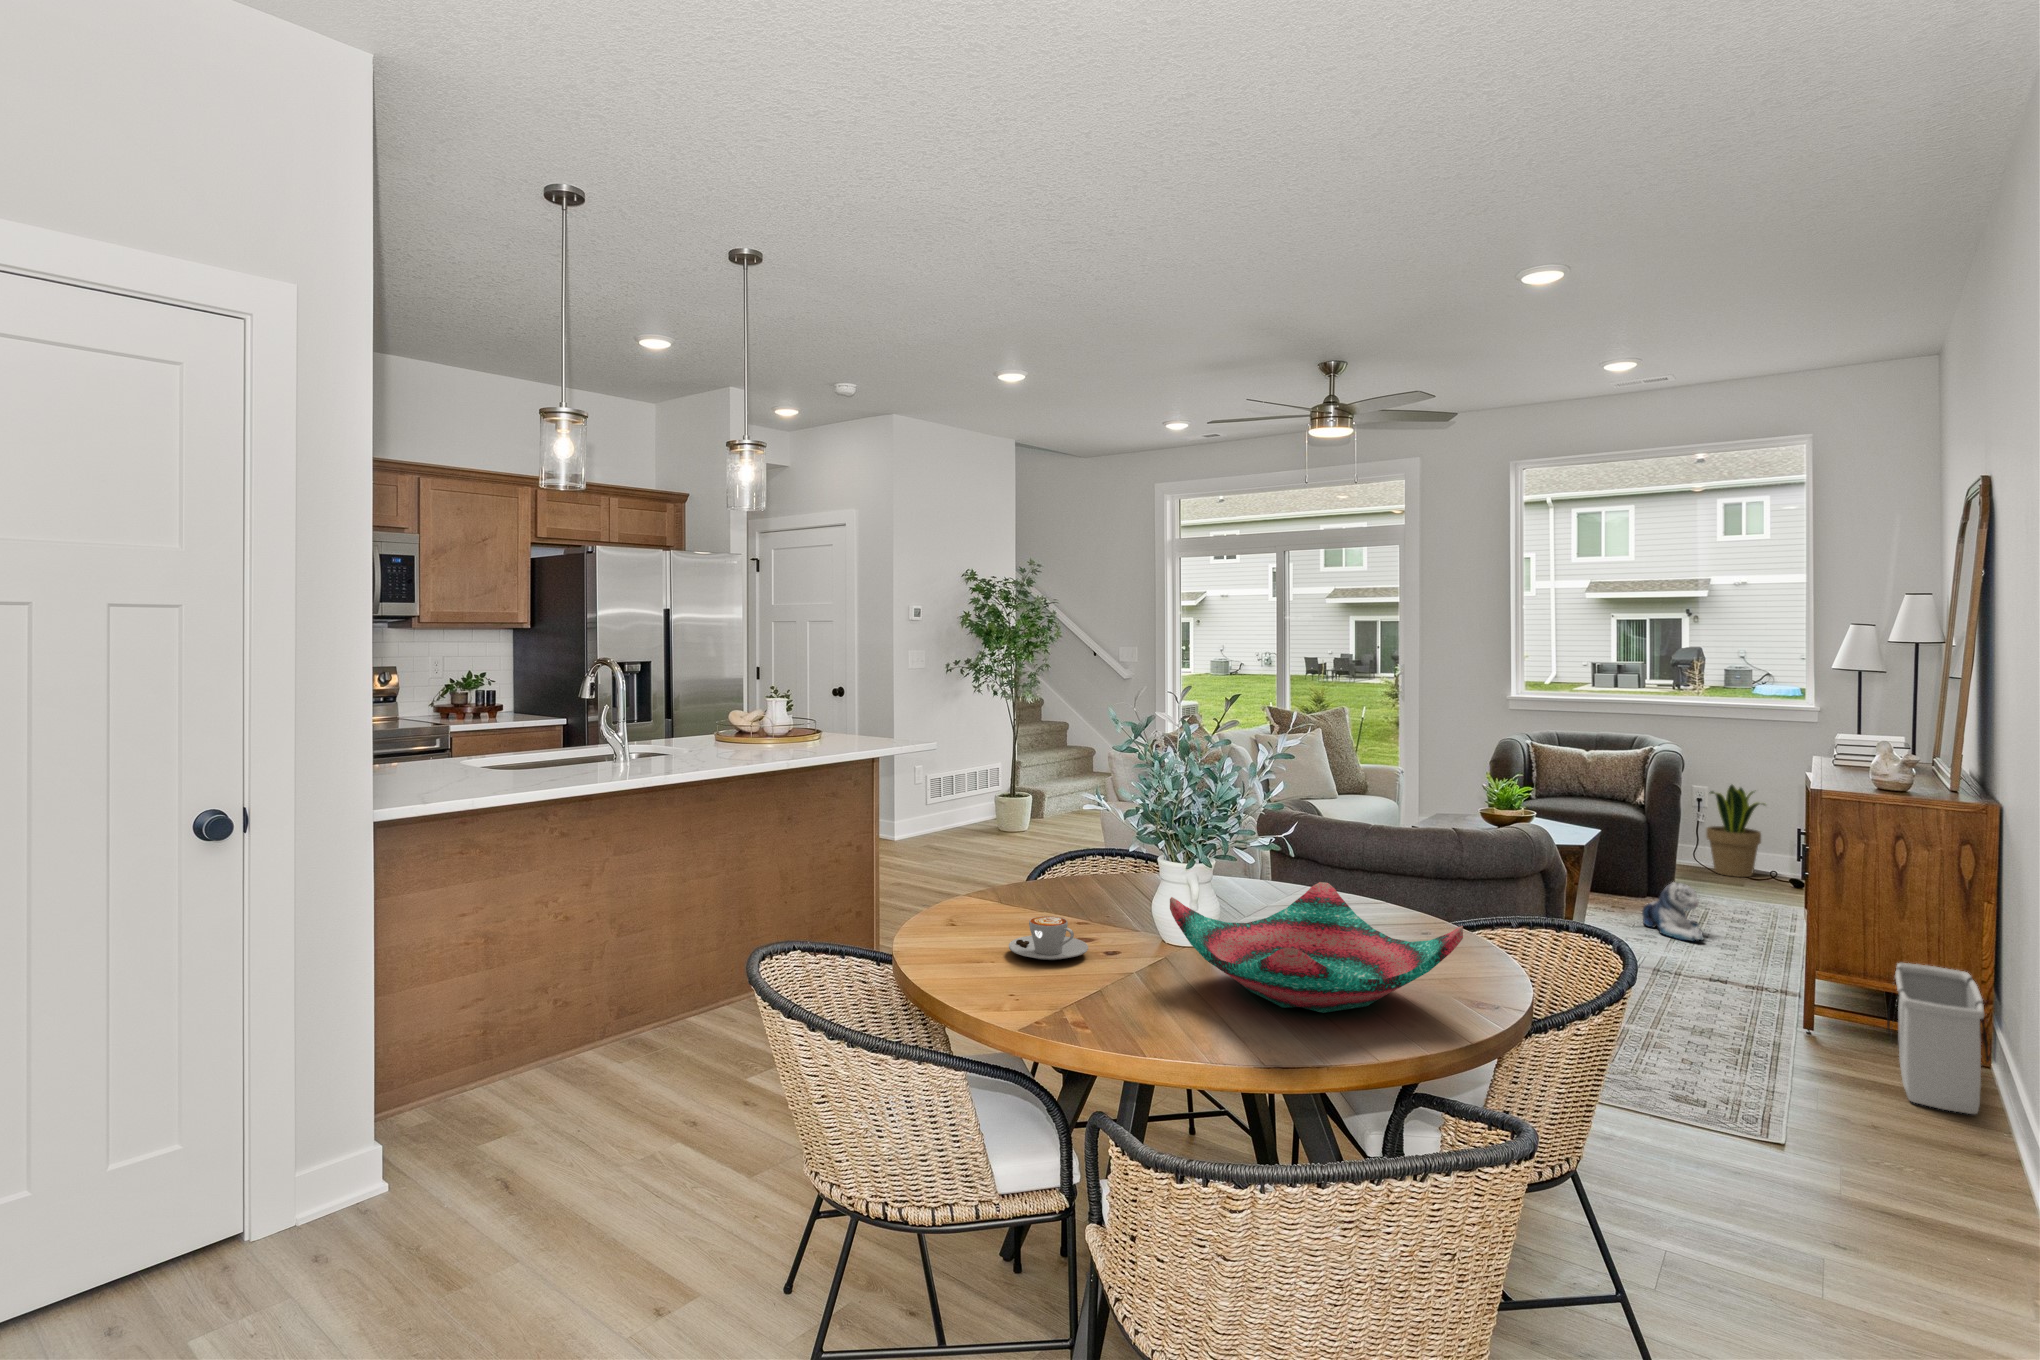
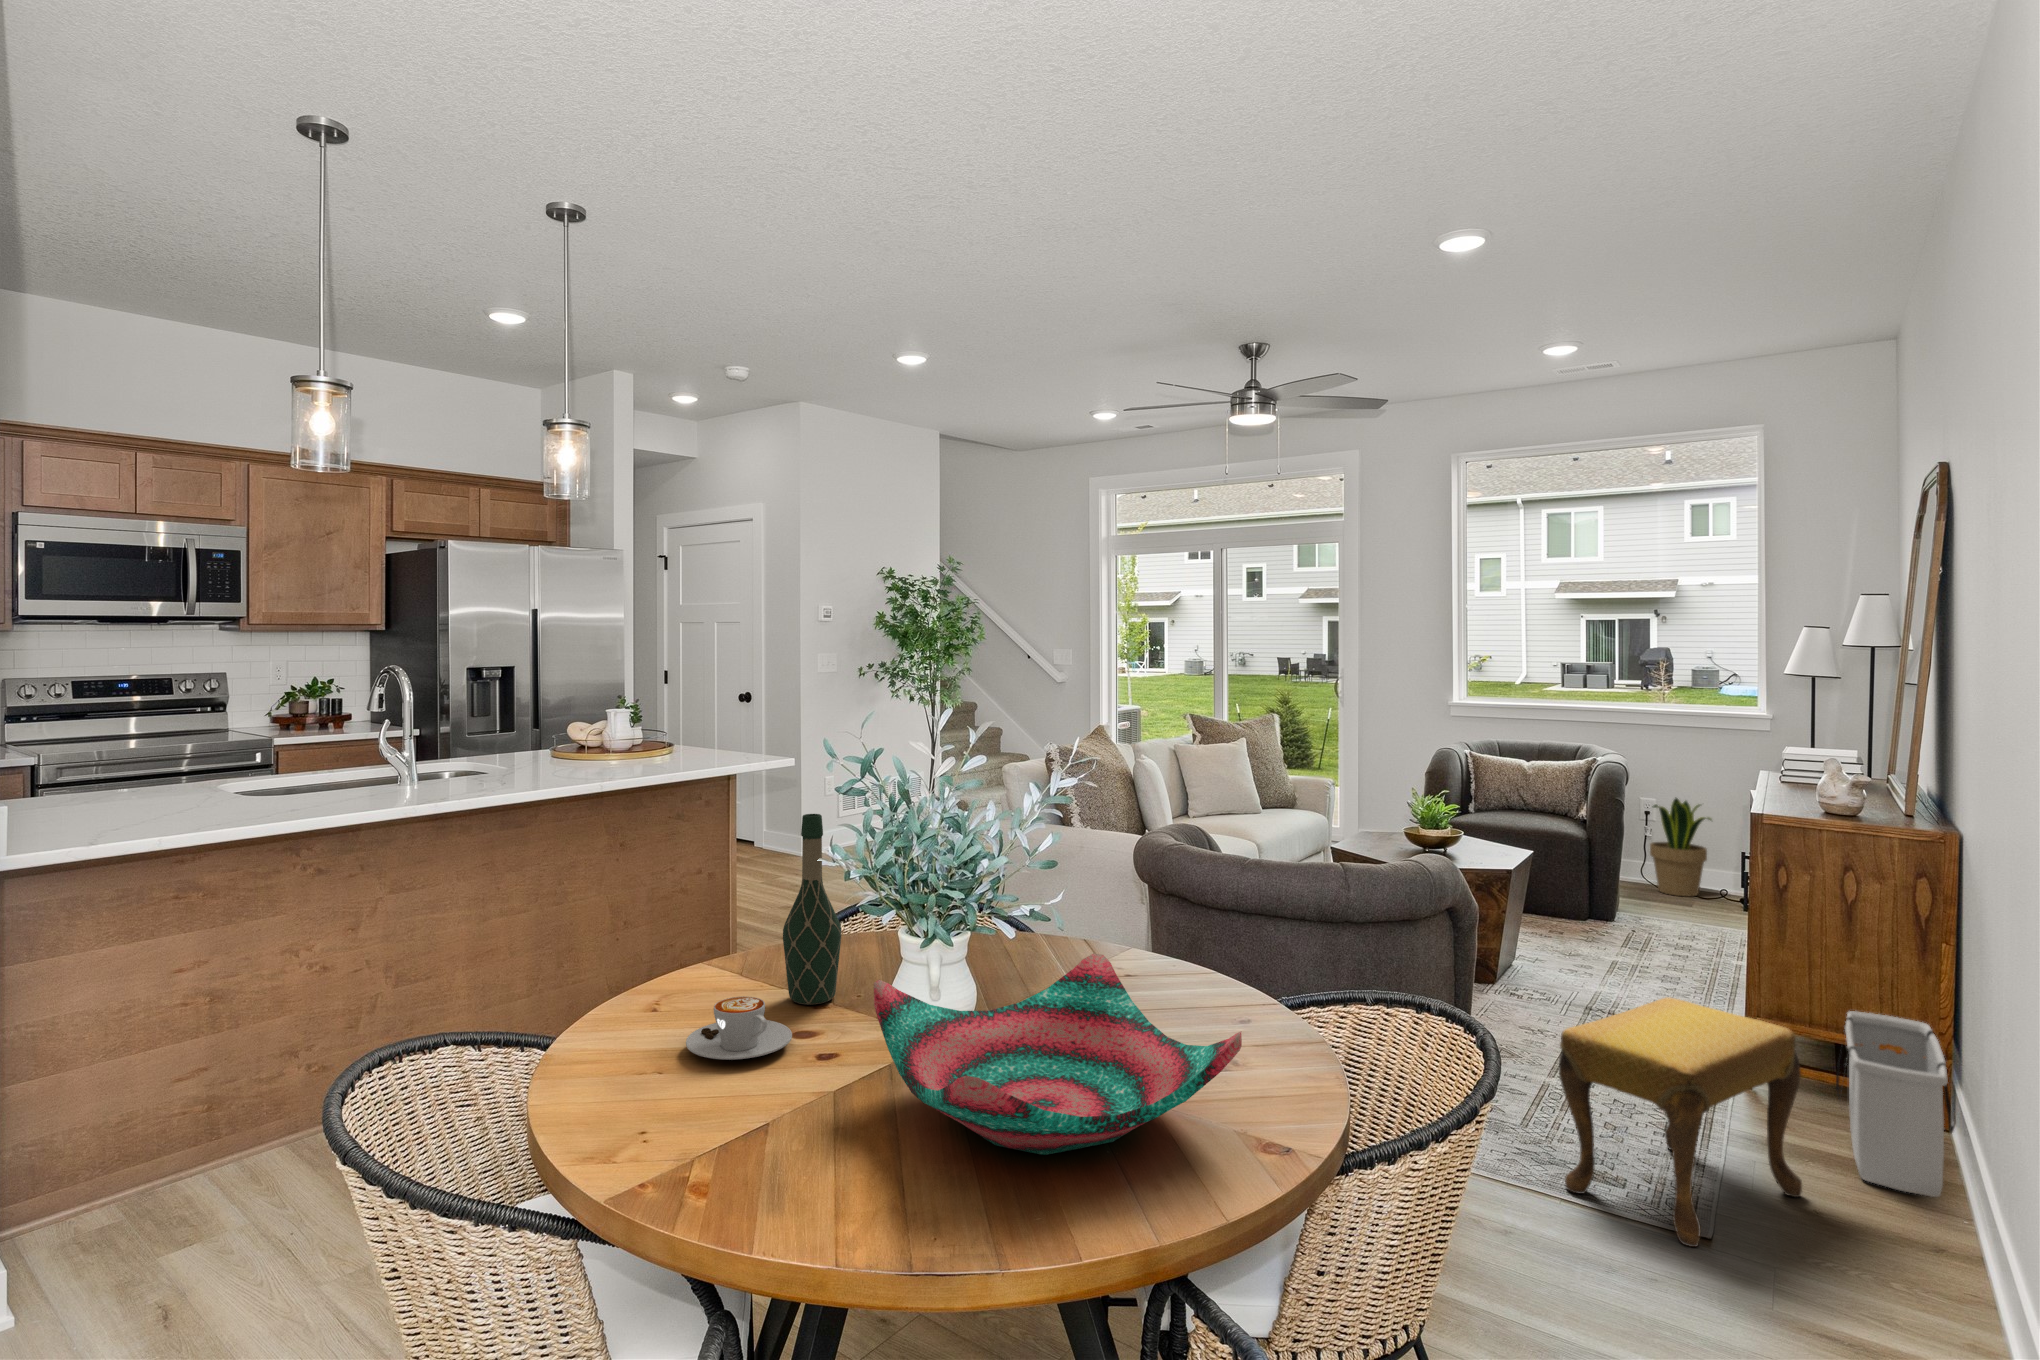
wine bottle: none [1055,779,1101,928] -> present [783,814,842,1005]
plush toy: present [1642,882,1703,941] -> none [1576,907,1640,973]
footstool: none [1648,948,1859,1149] -> present [1559,997,1802,1247]

